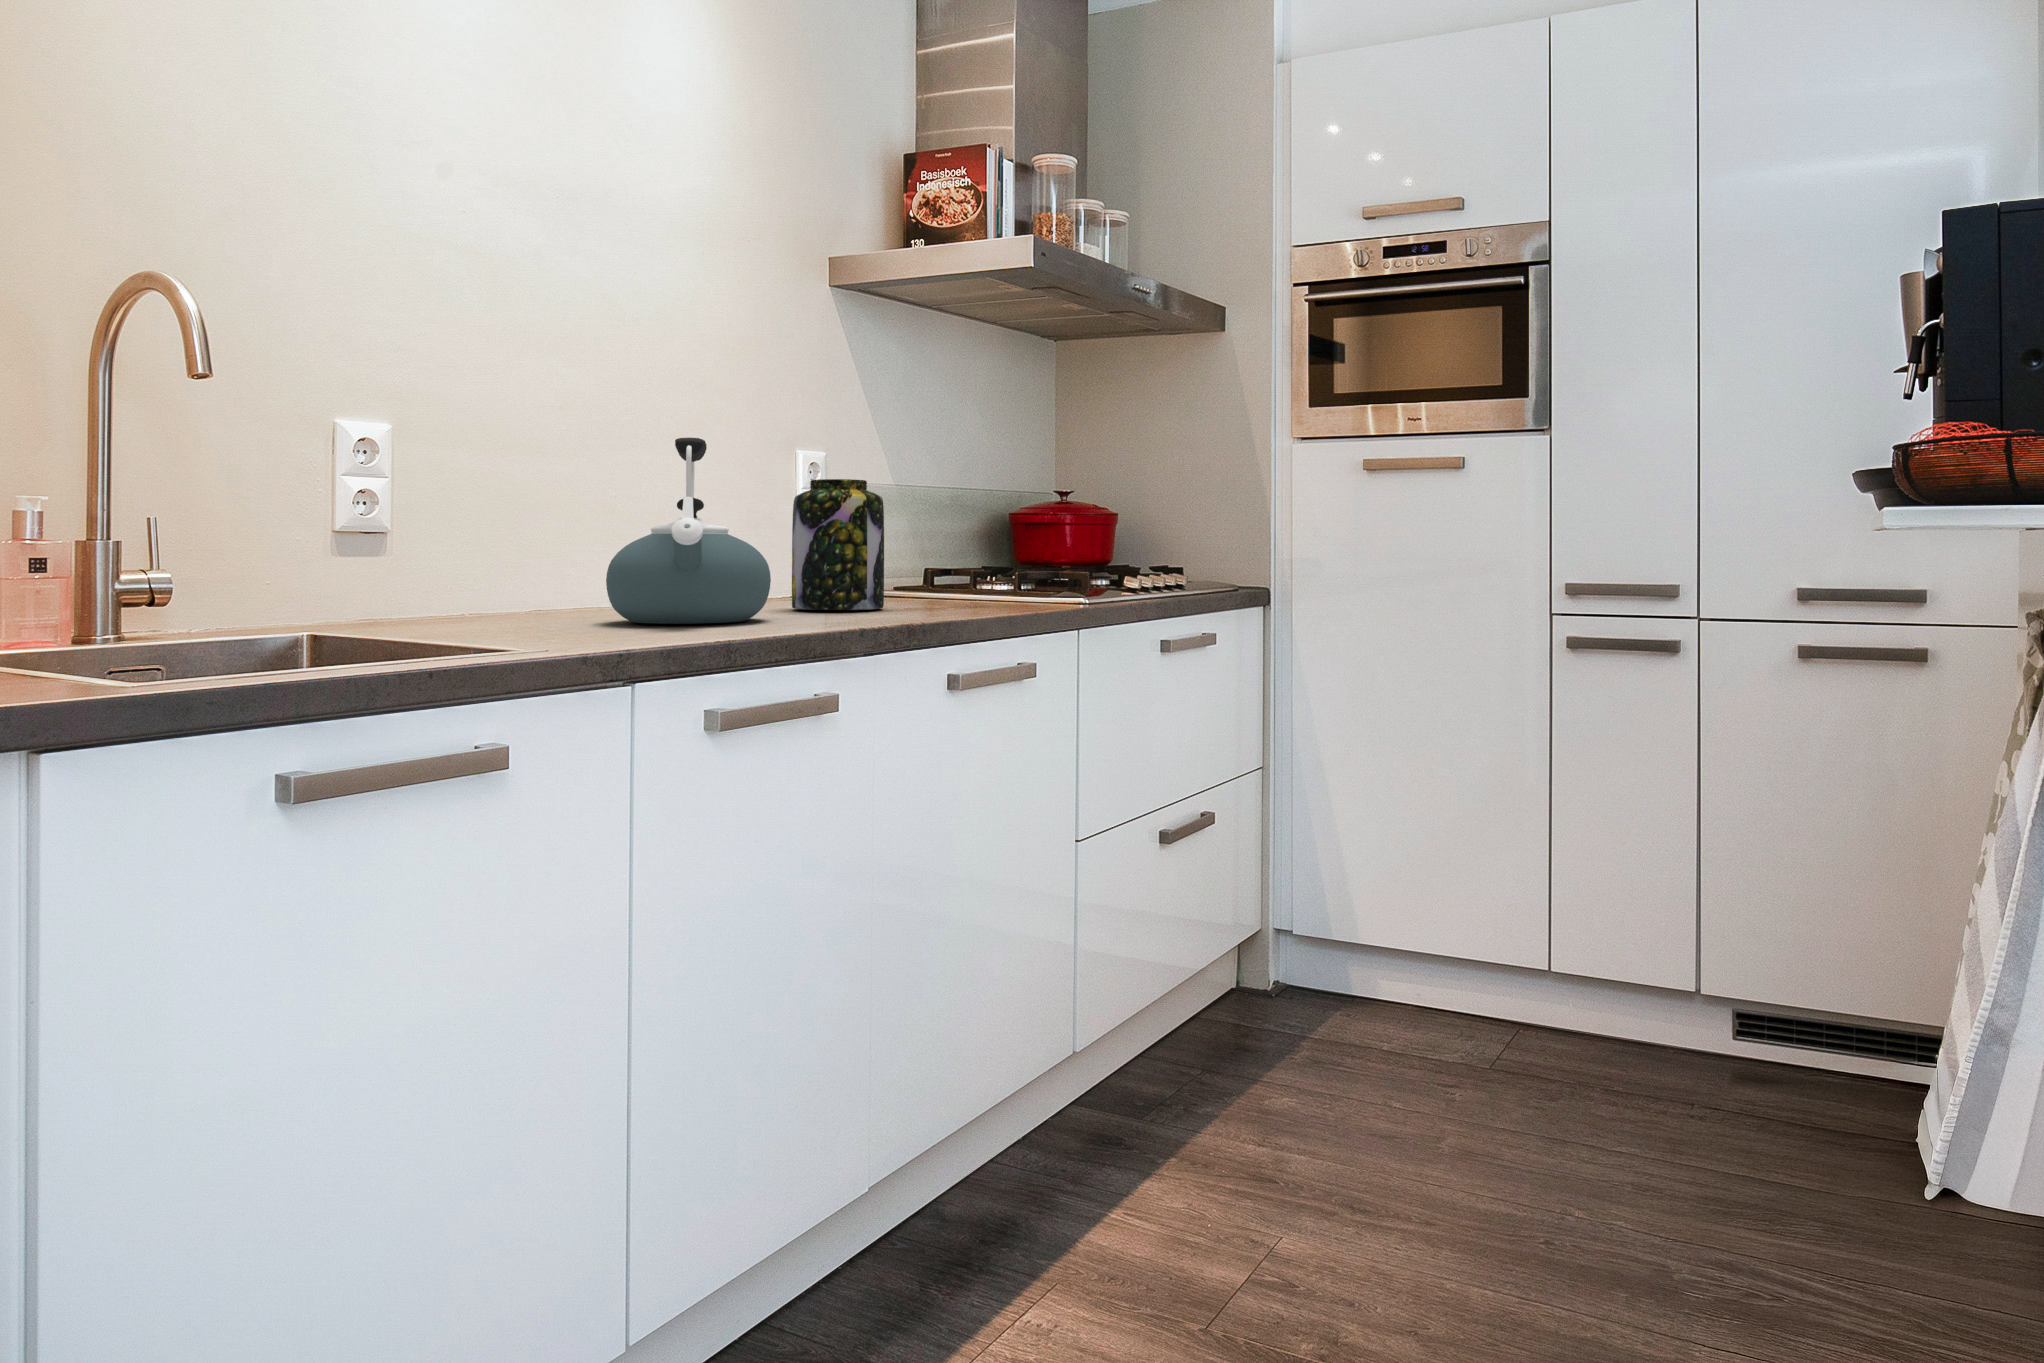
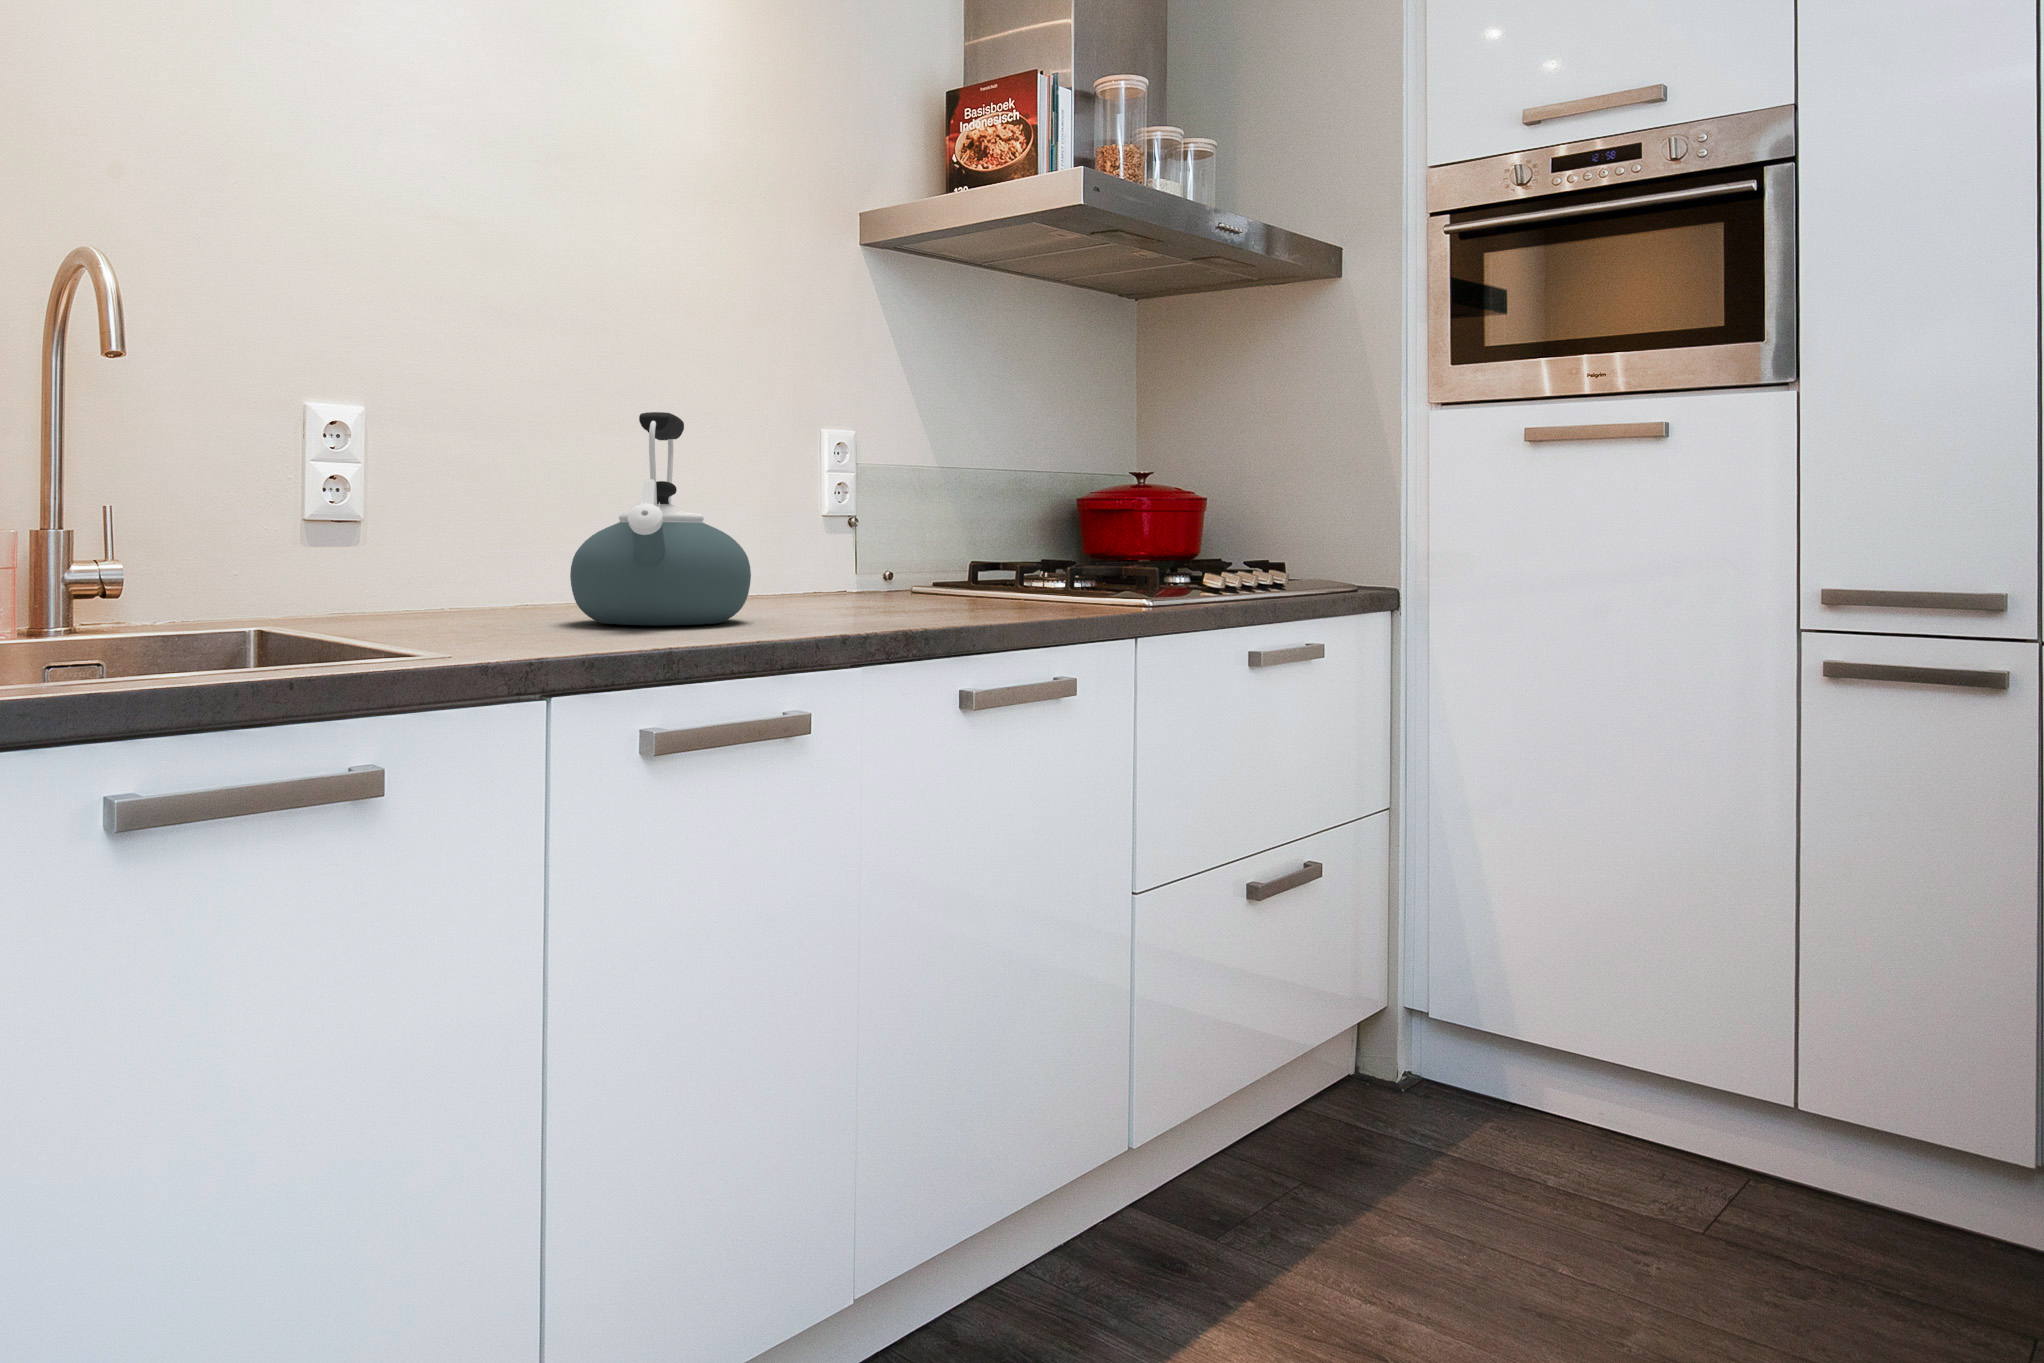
jar: present [792,479,884,610] -> none [791,459,894,611]

